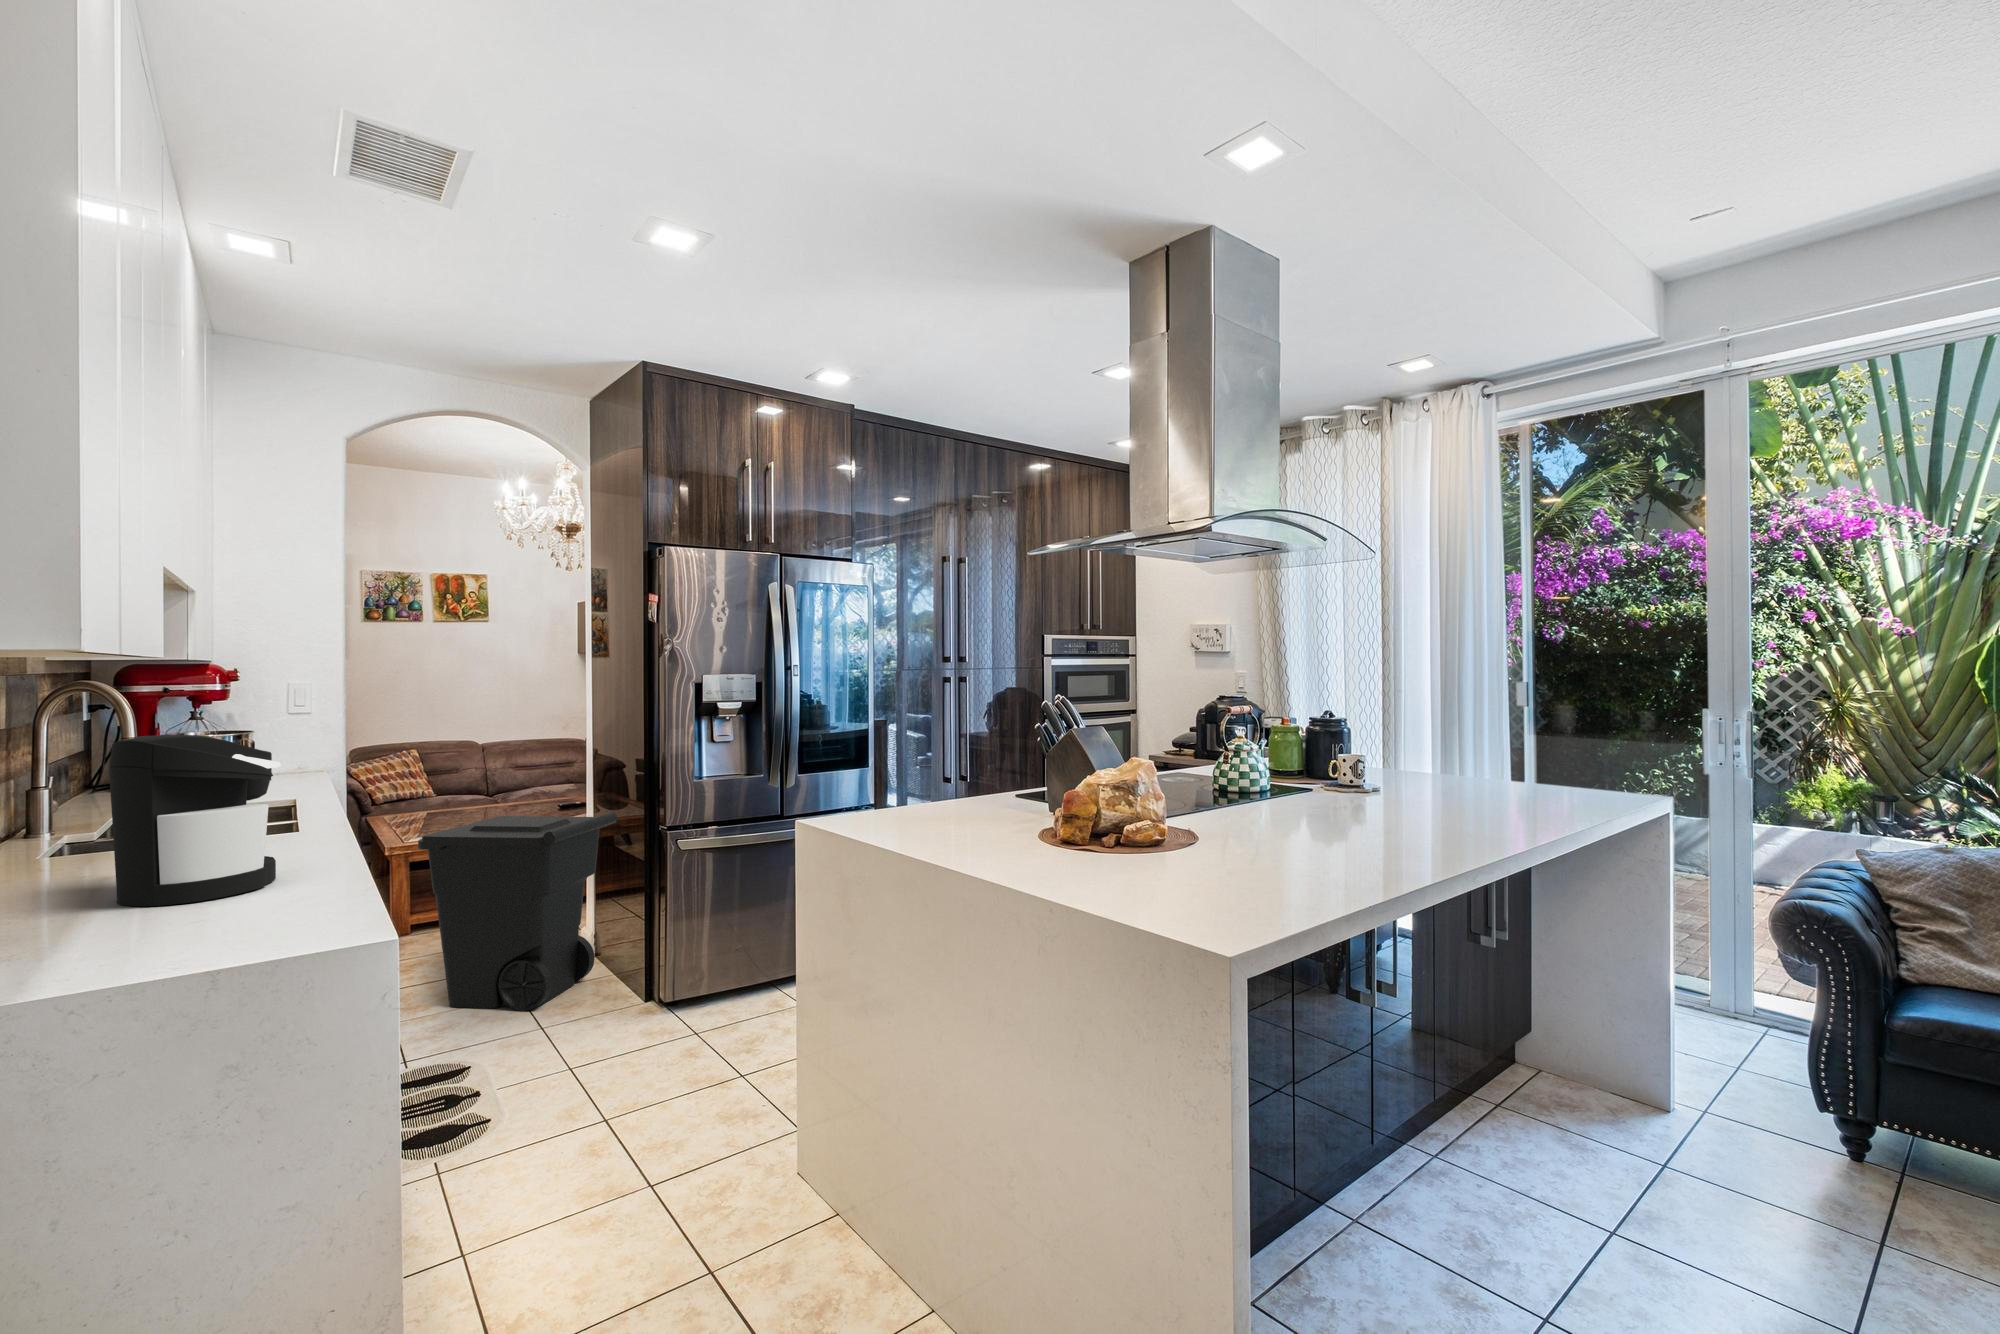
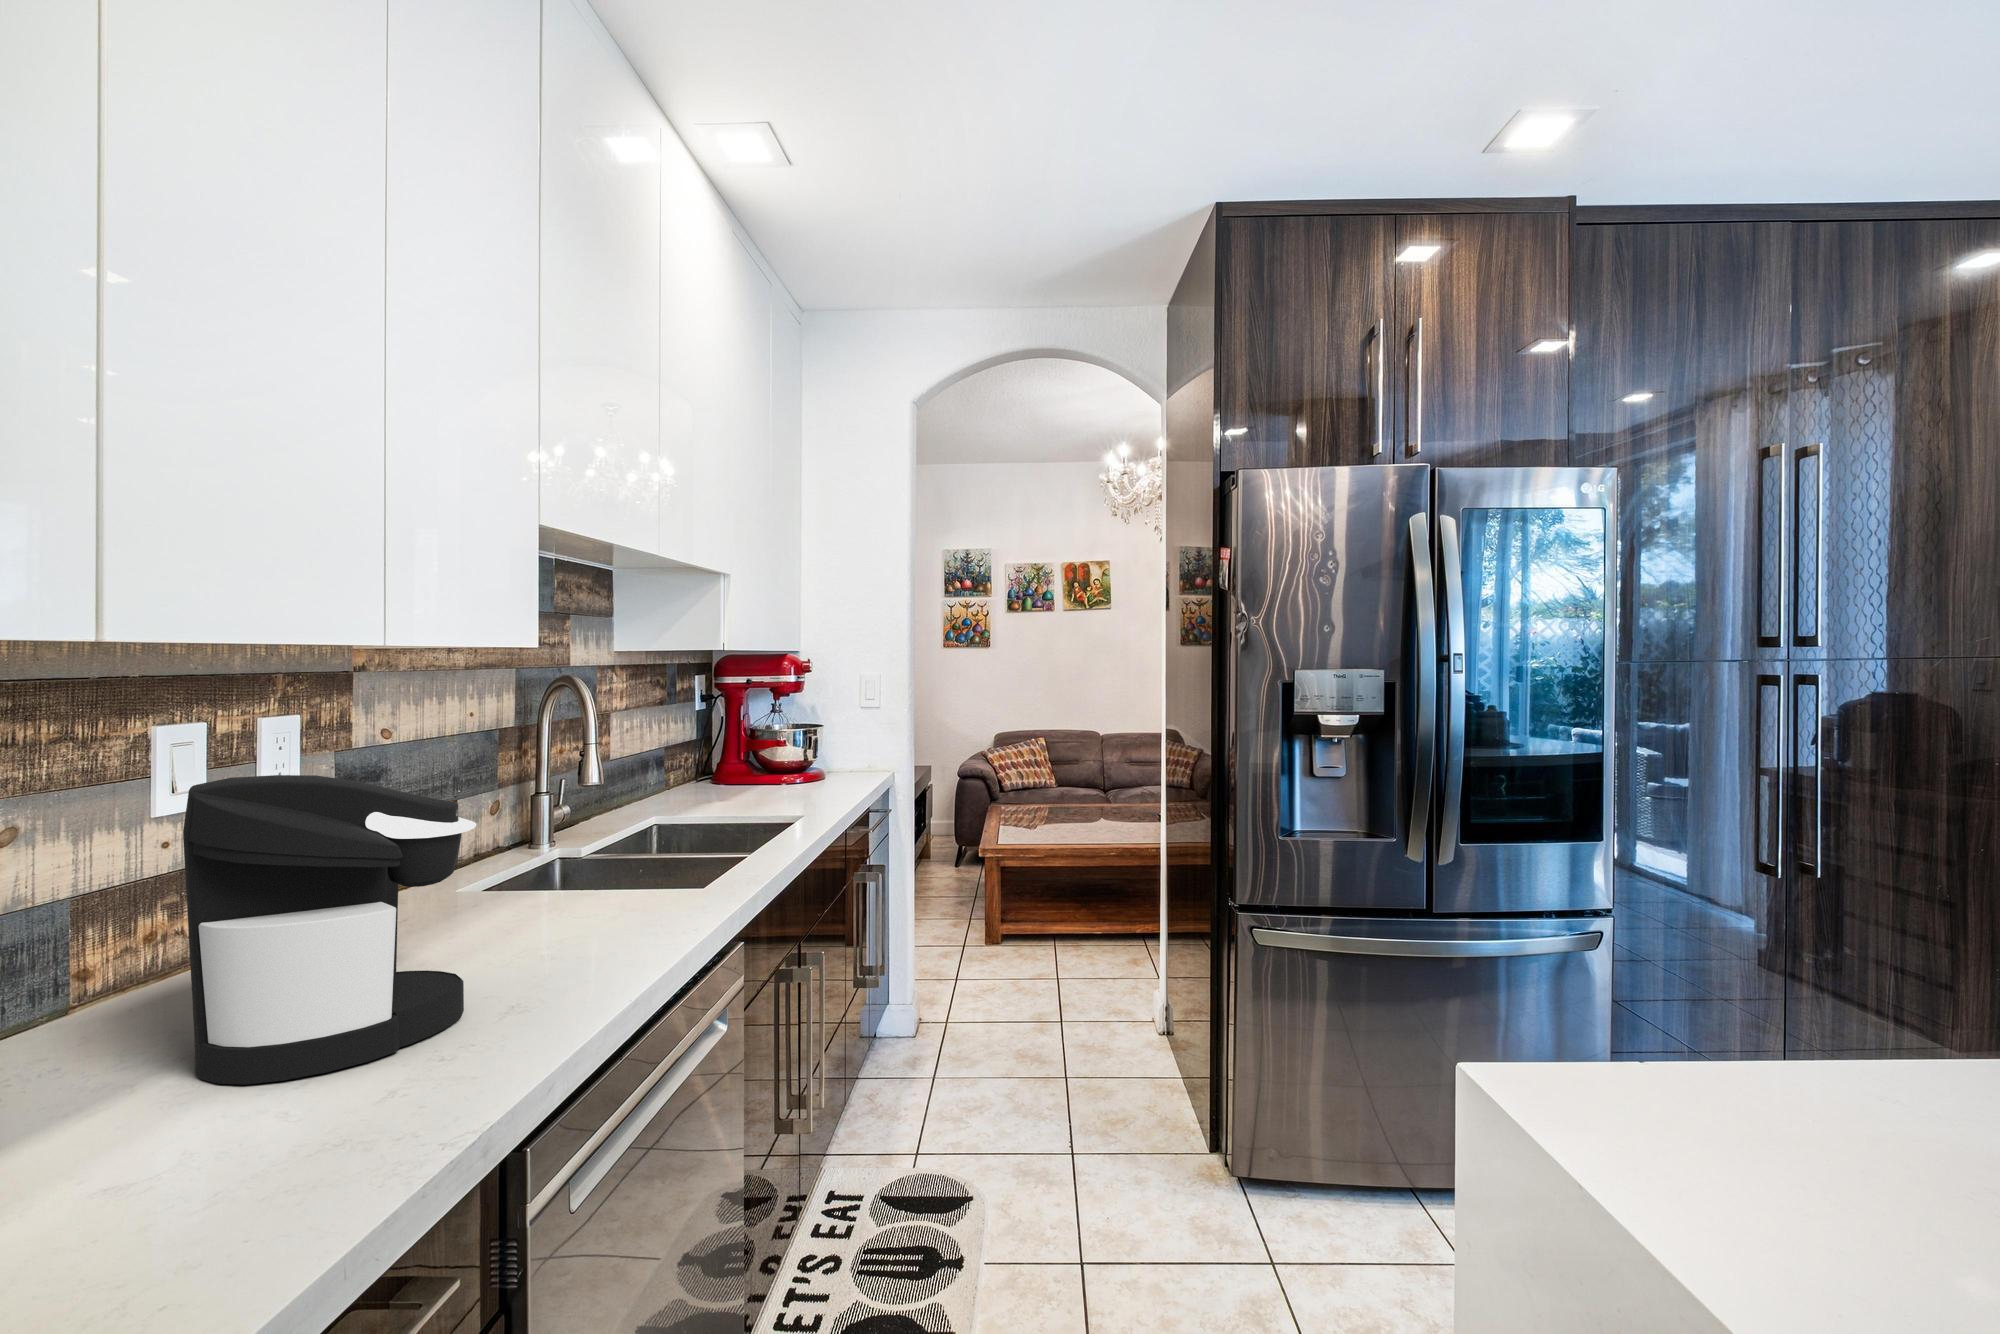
trash can: present [418,811,617,1011] -> none [964,838,1193,1105]

